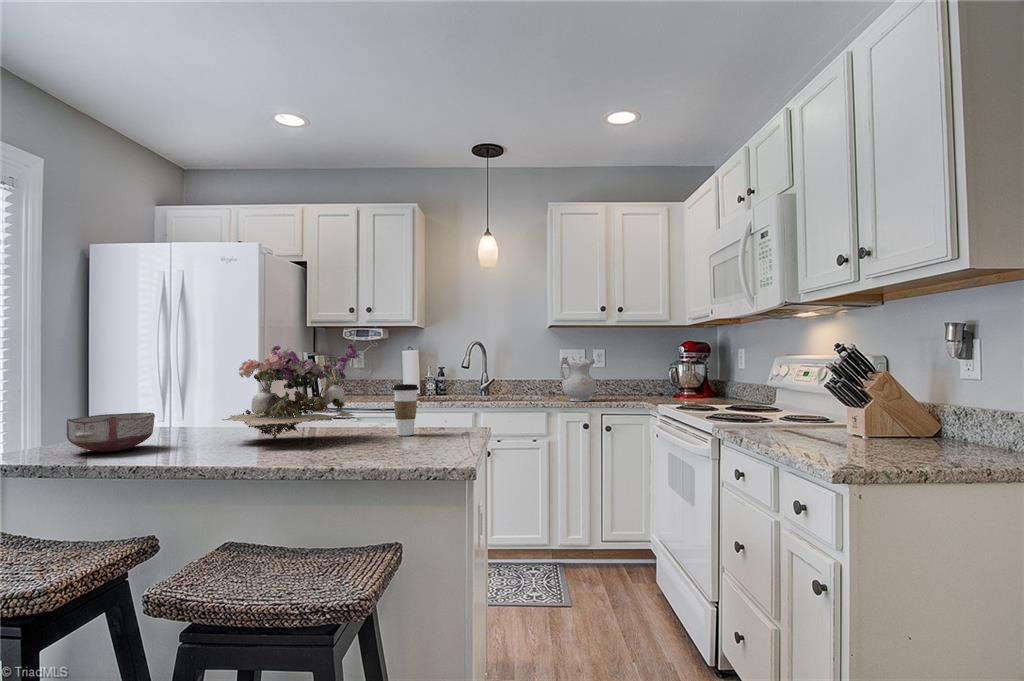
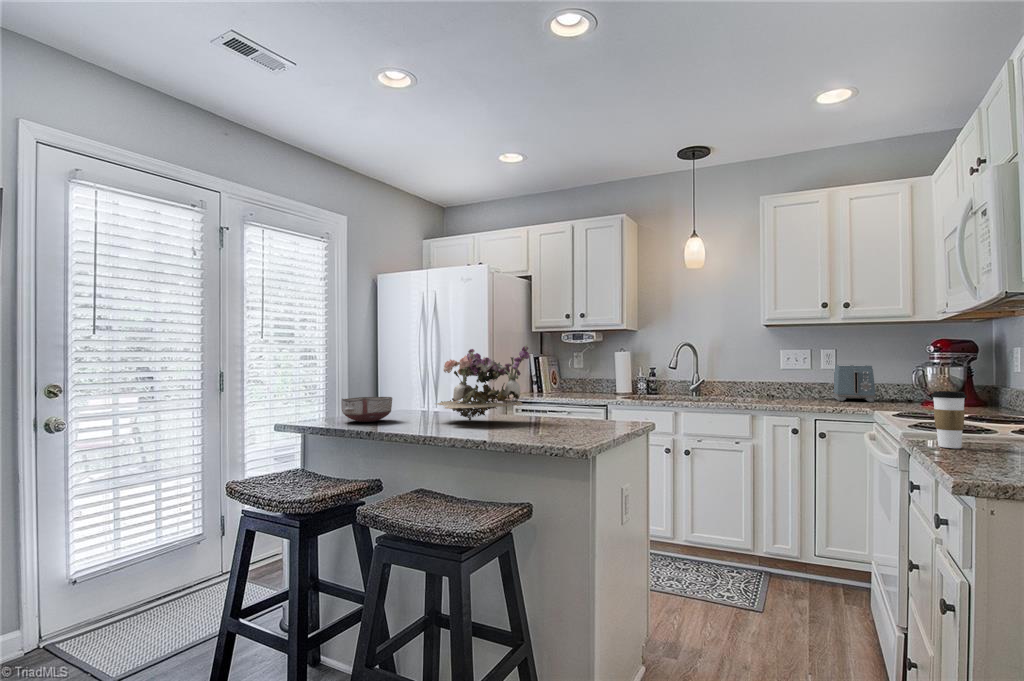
ceramic pitcher: present [559,357,597,401] -> none [763,358,808,405]
toaster: none [601,363,640,396] -> present [831,365,875,402]
coffee cup: present [393,384,419,436] -> present [931,391,967,448]

